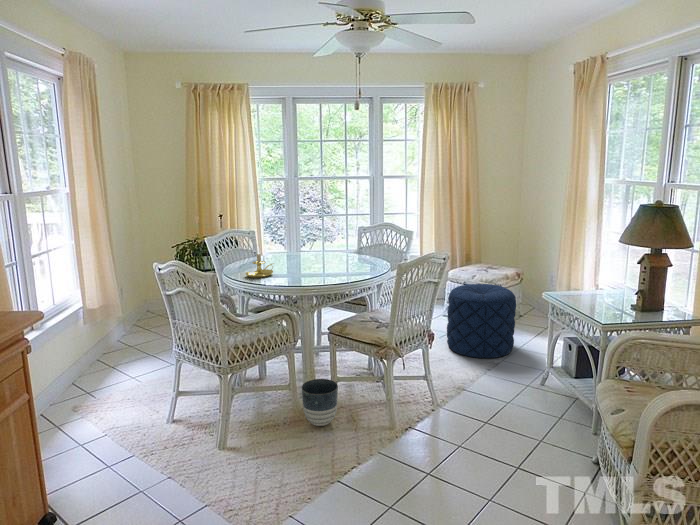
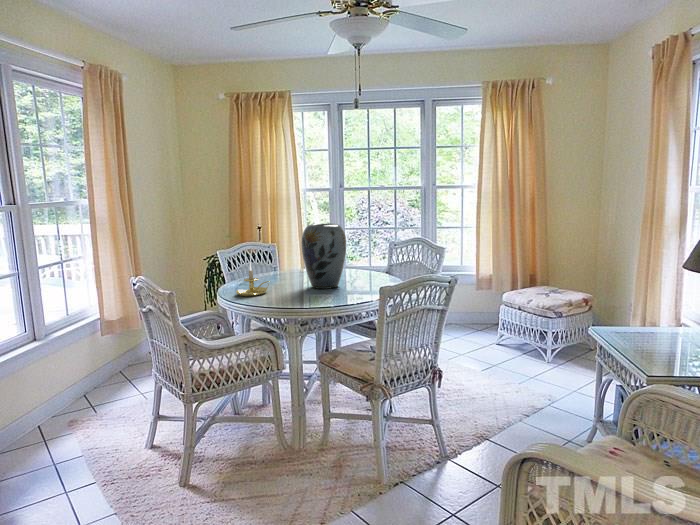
vase: none [301,211,341,269] -> present [301,223,346,289]
pouf: present [447,284,516,358] -> none [486,311,570,402]
planter: present [302,379,338,426] -> none [279,414,320,469]

